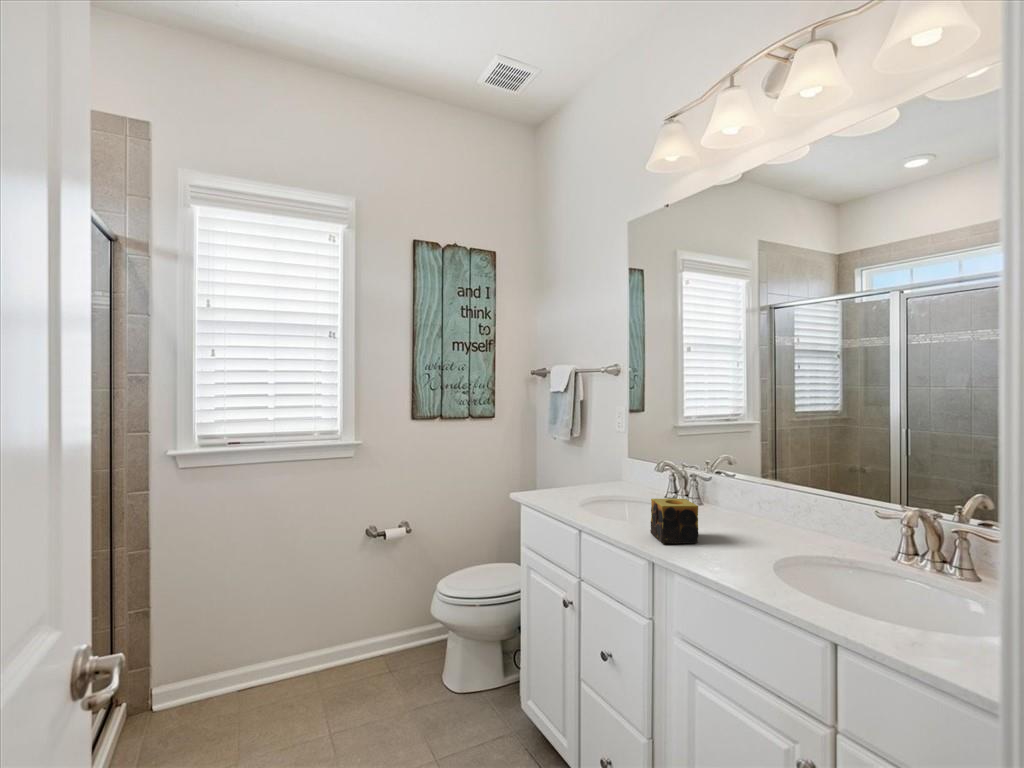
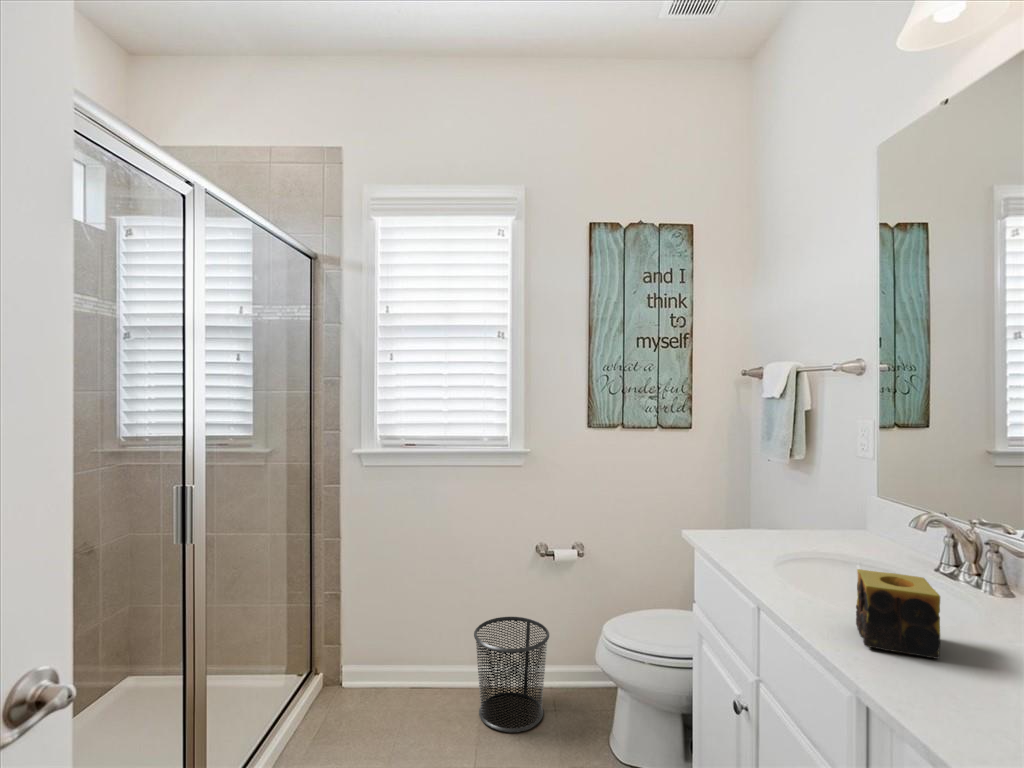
waste bin: none [313,596,386,701] -> present [474,617,549,732]

